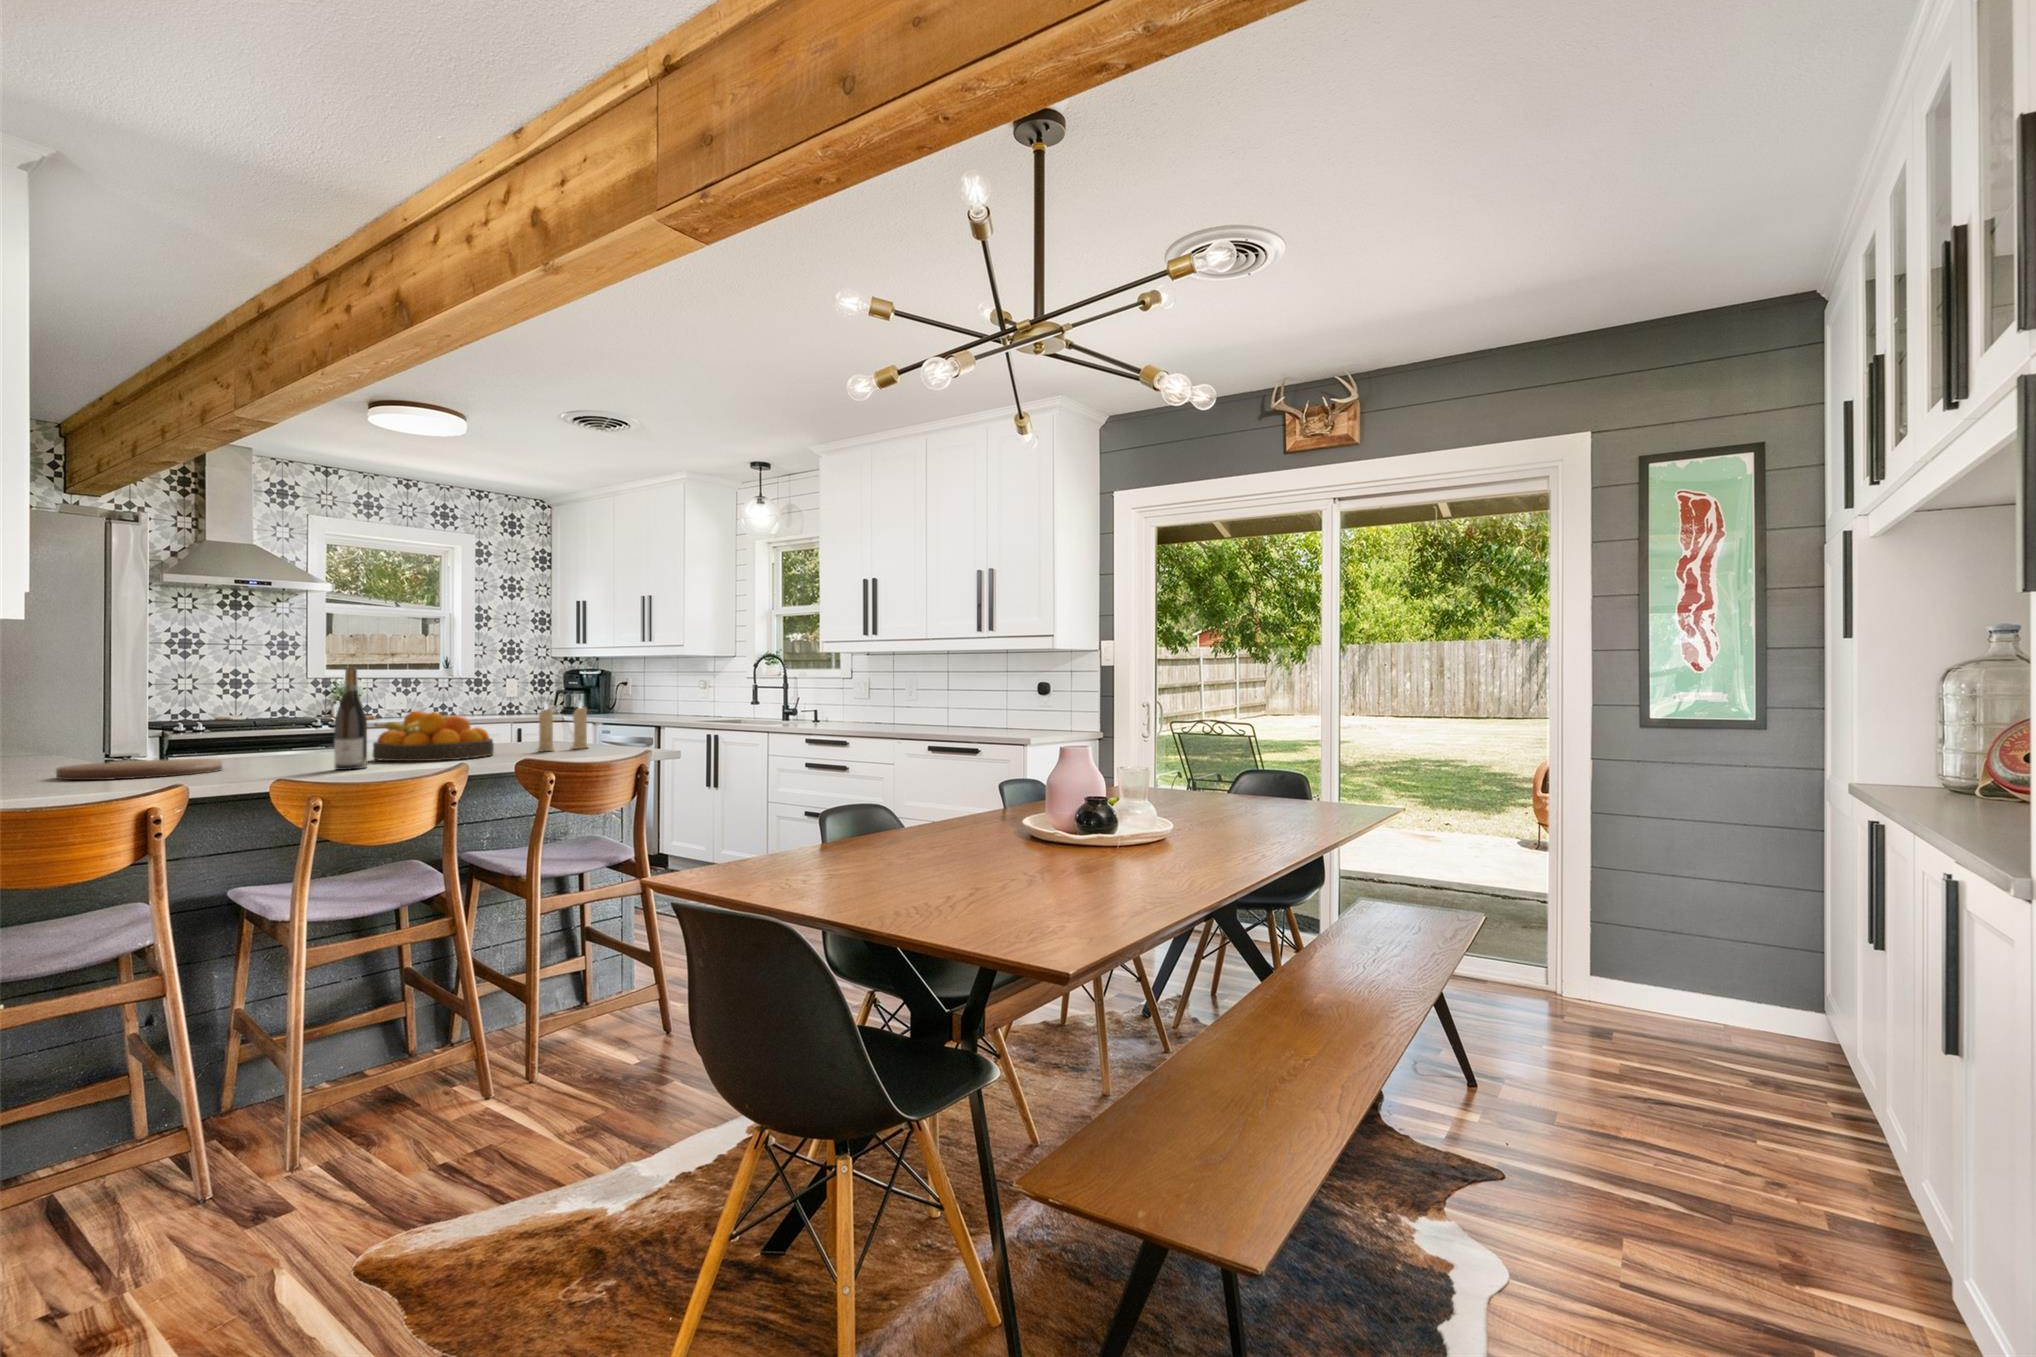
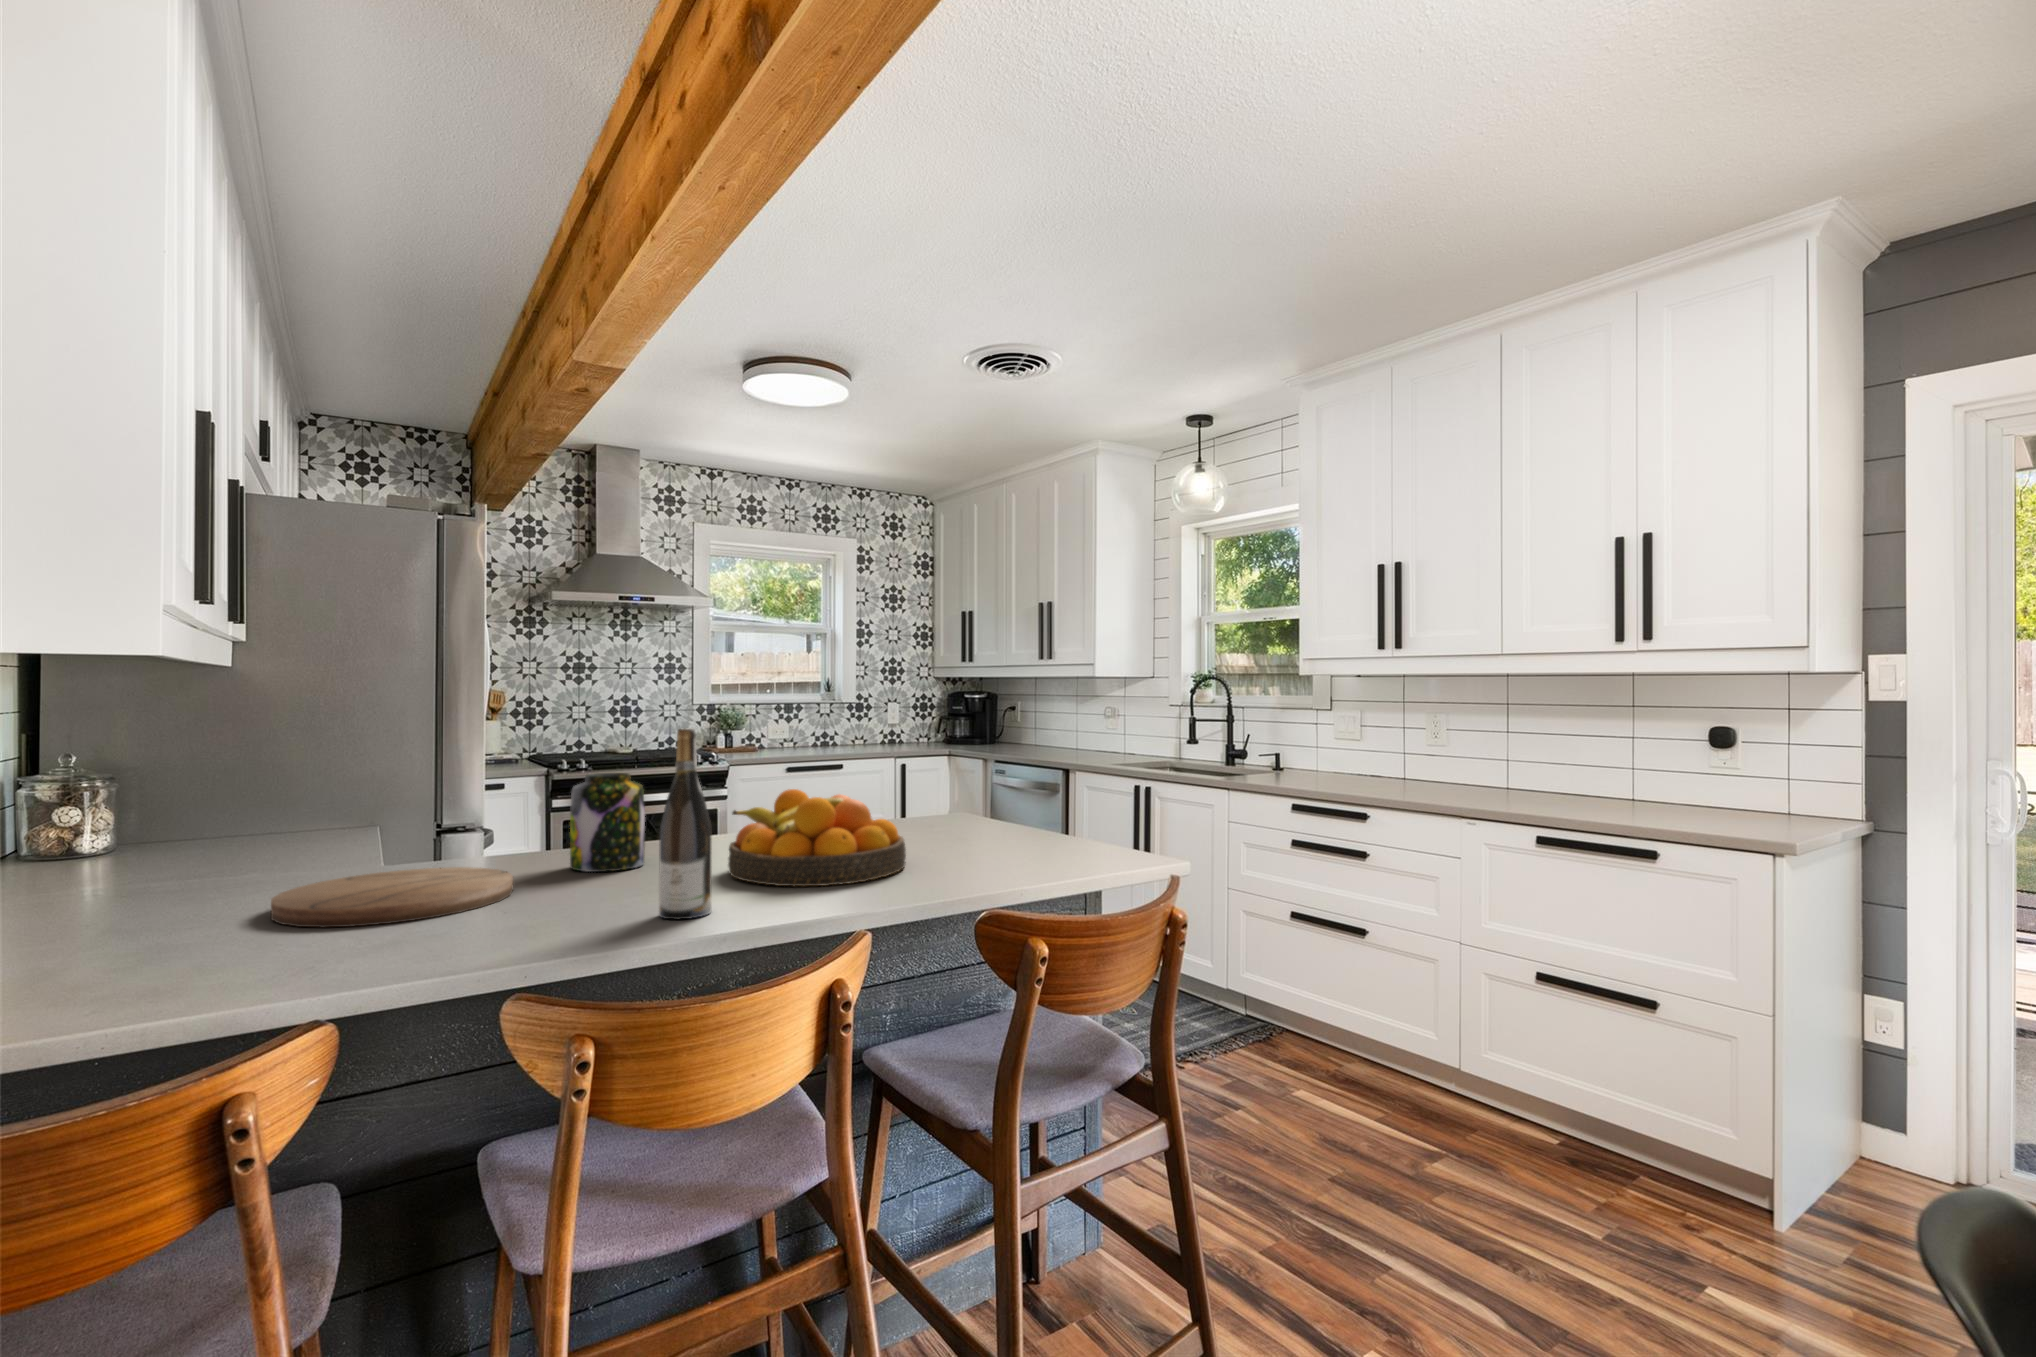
candle: present [537,702,588,751] -> none [965,765,1042,857]
jar: none [253,703,308,763] -> present [570,773,645,872]

